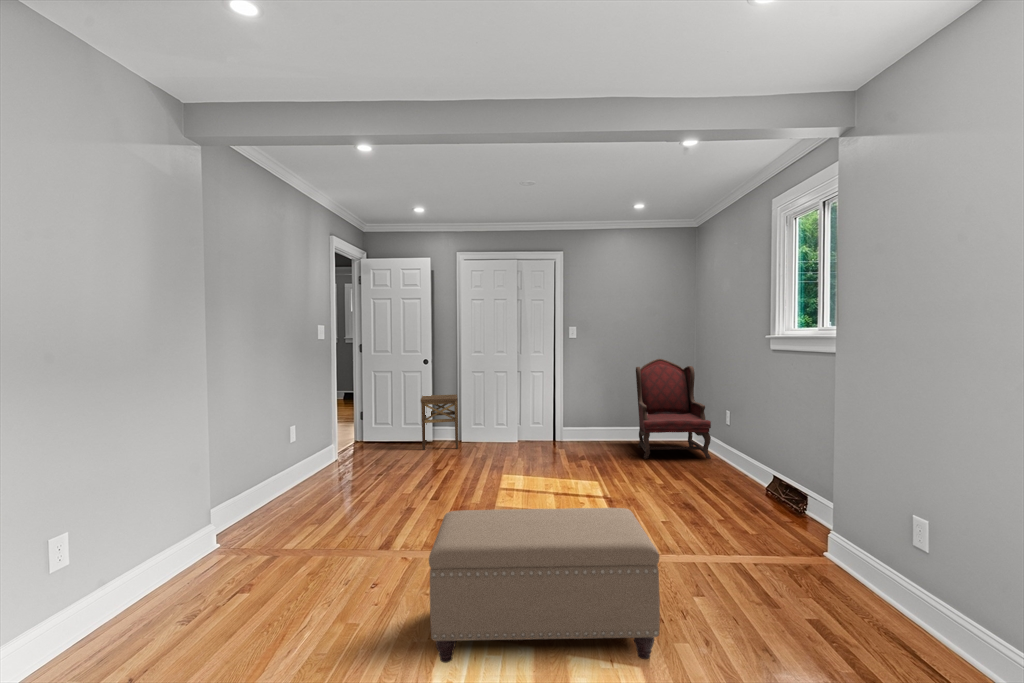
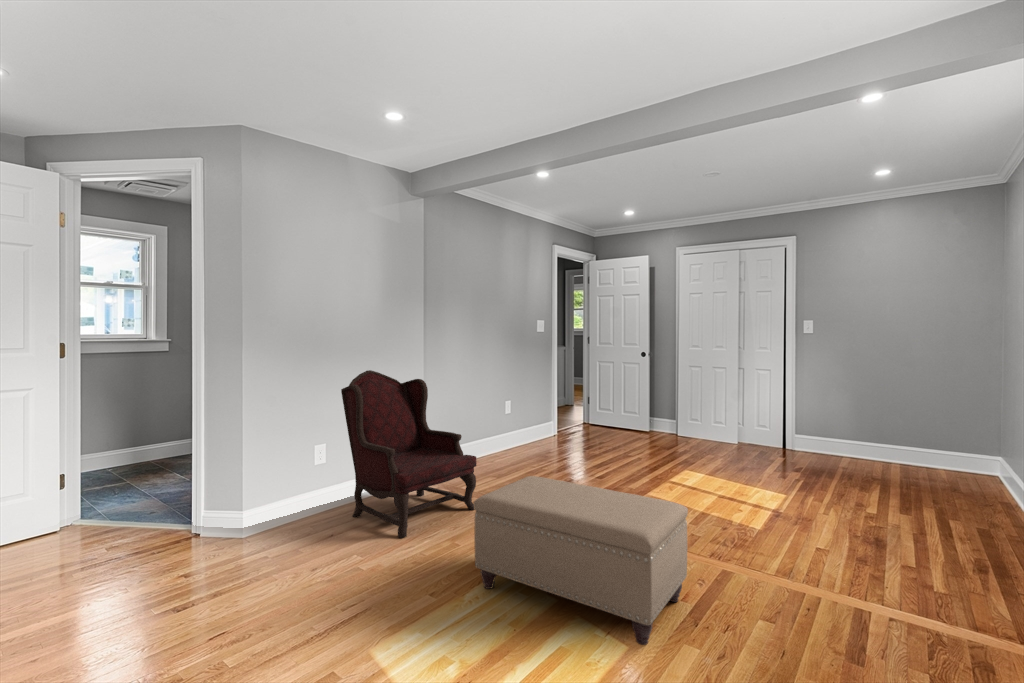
armchair: present [636,359,711,459] -> present [341,370,476,538]
side table: present [421,394,458,450] -> none [632,386,674,440]

